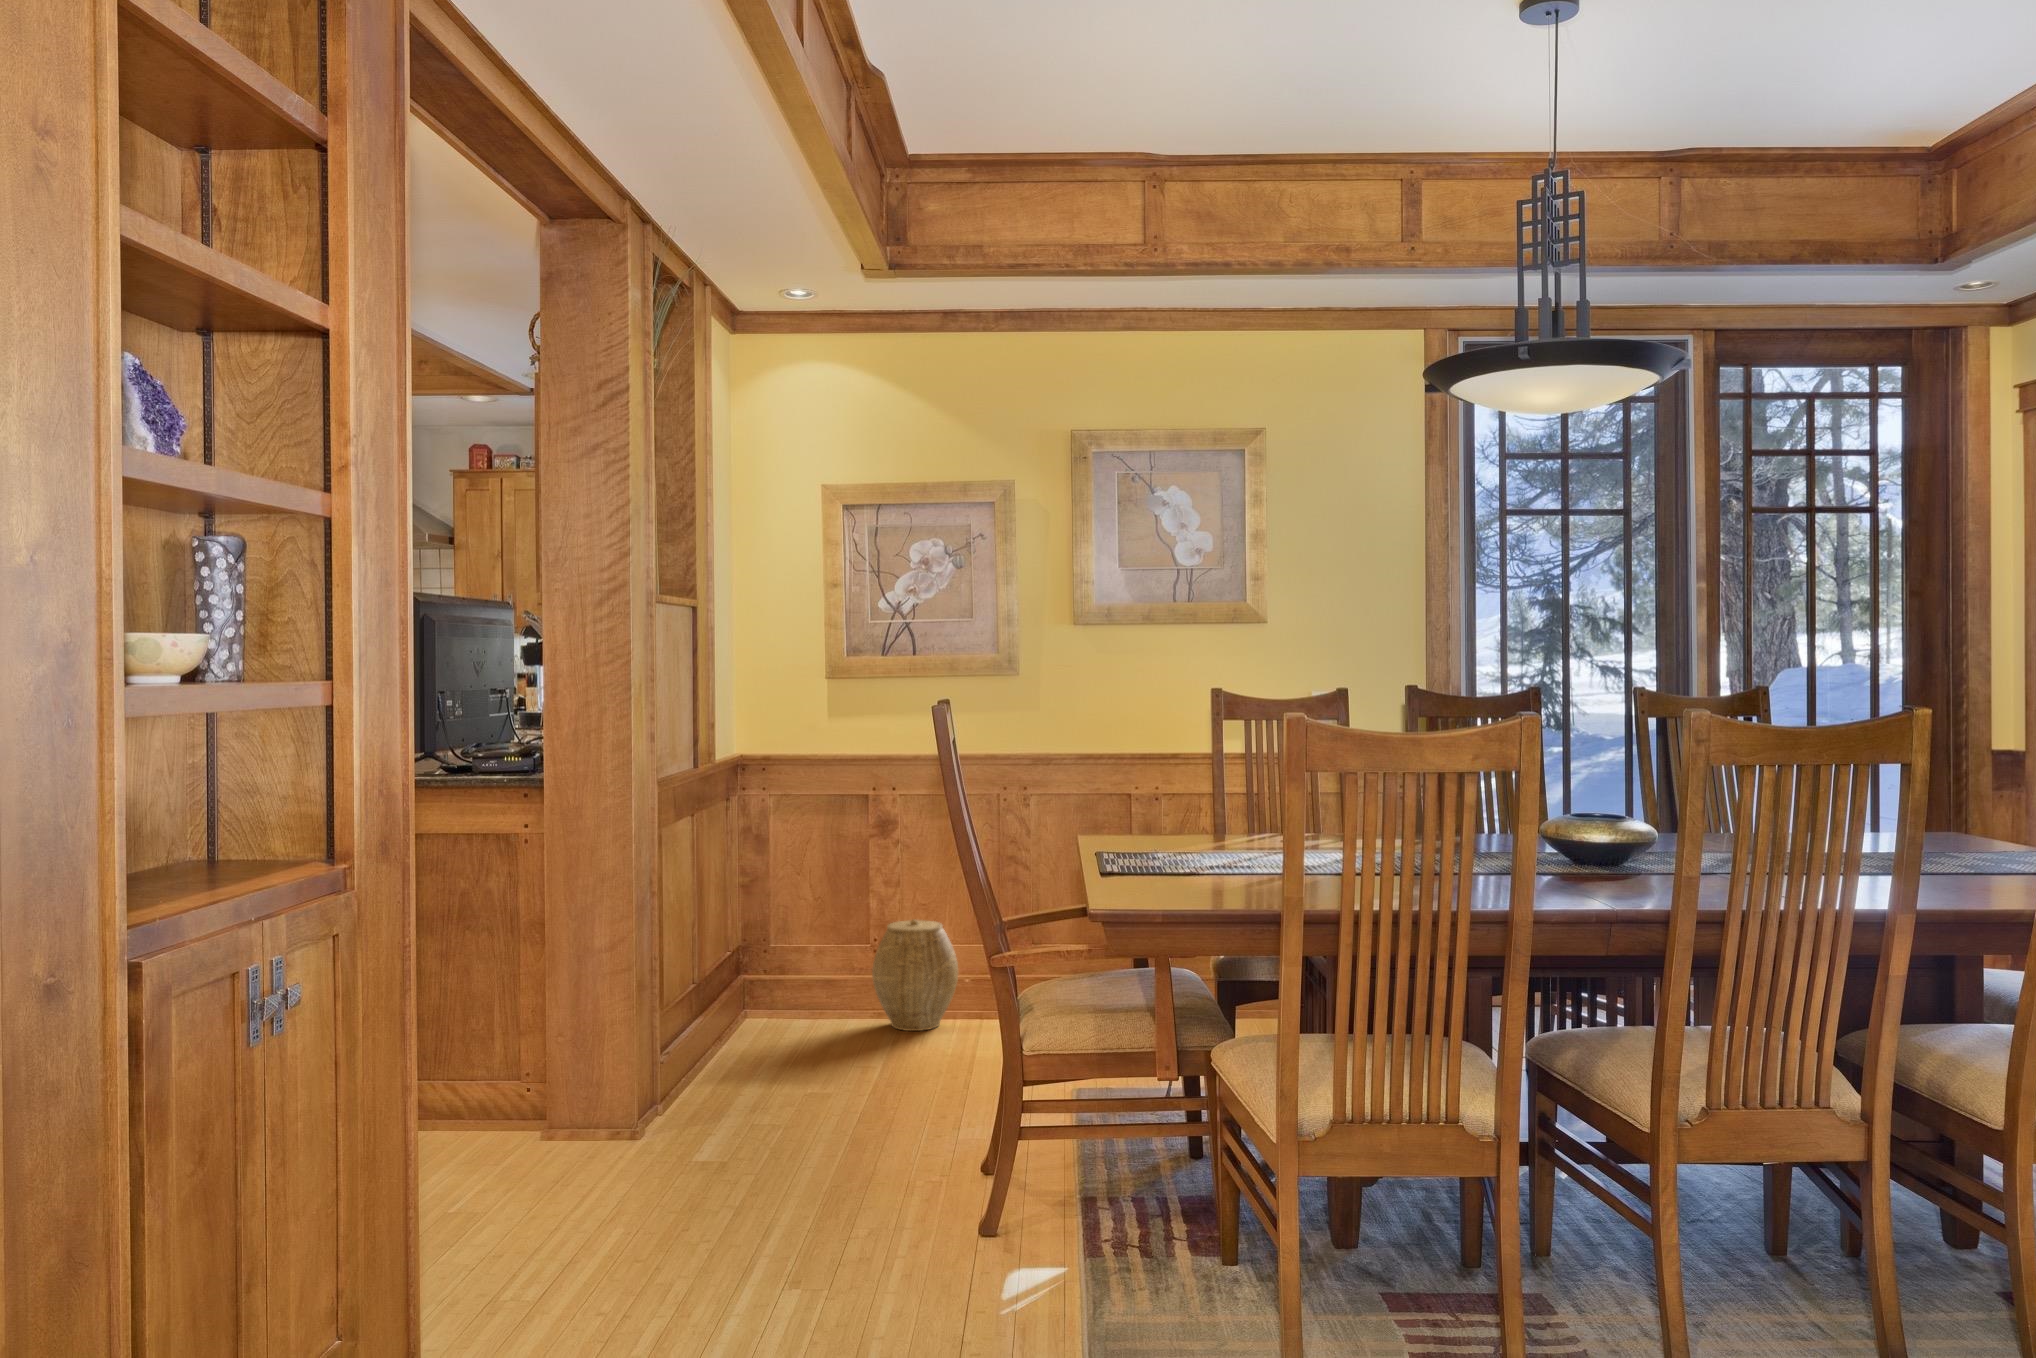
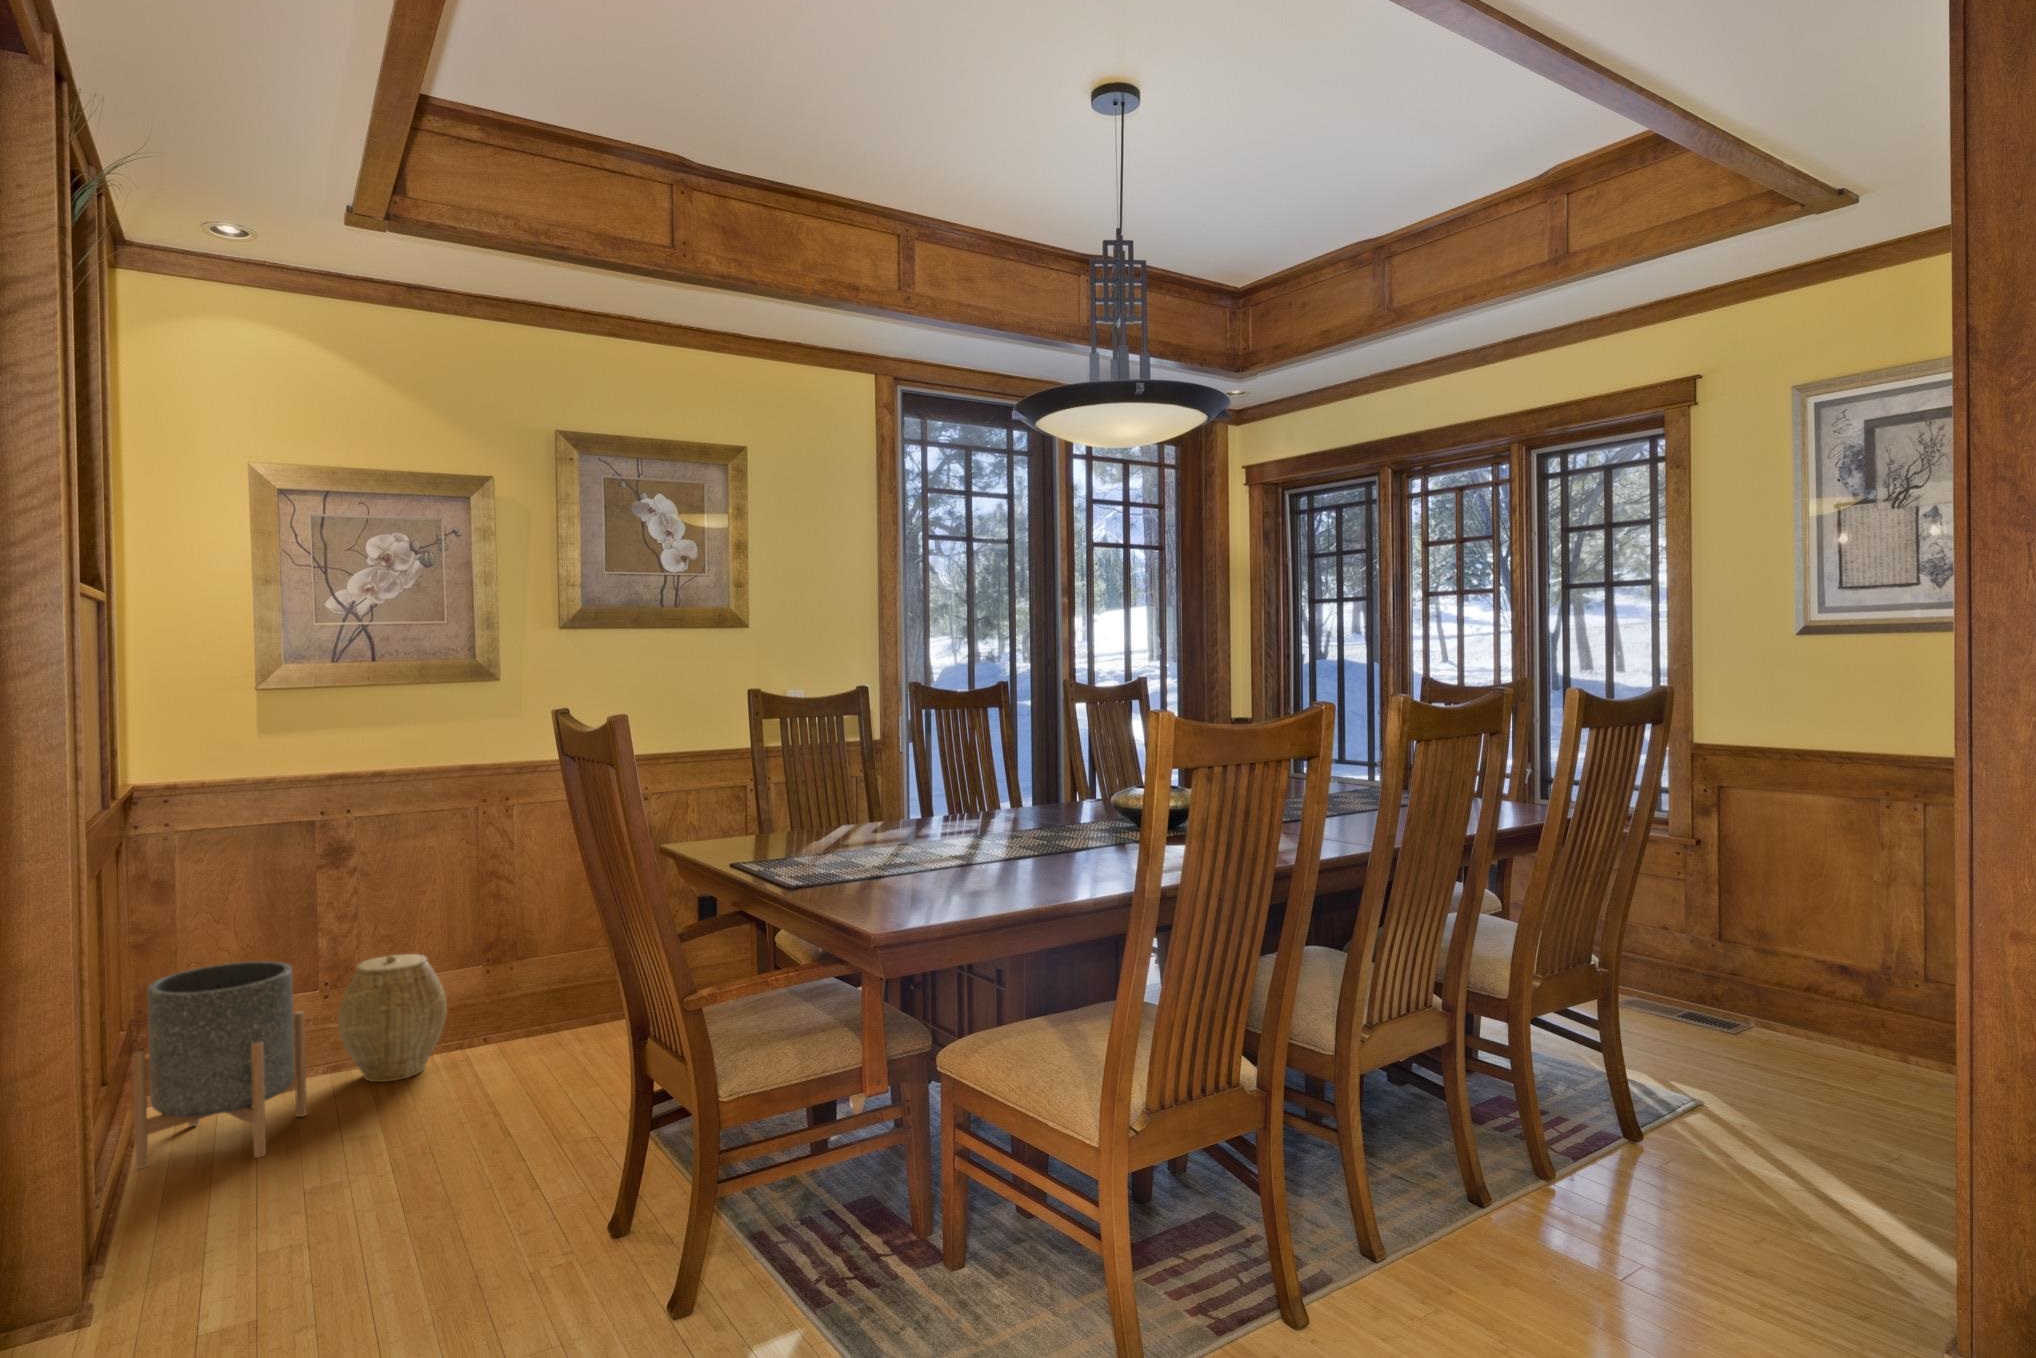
planter: none [712,905,836,1064] -> present [132,961,307,1169]

